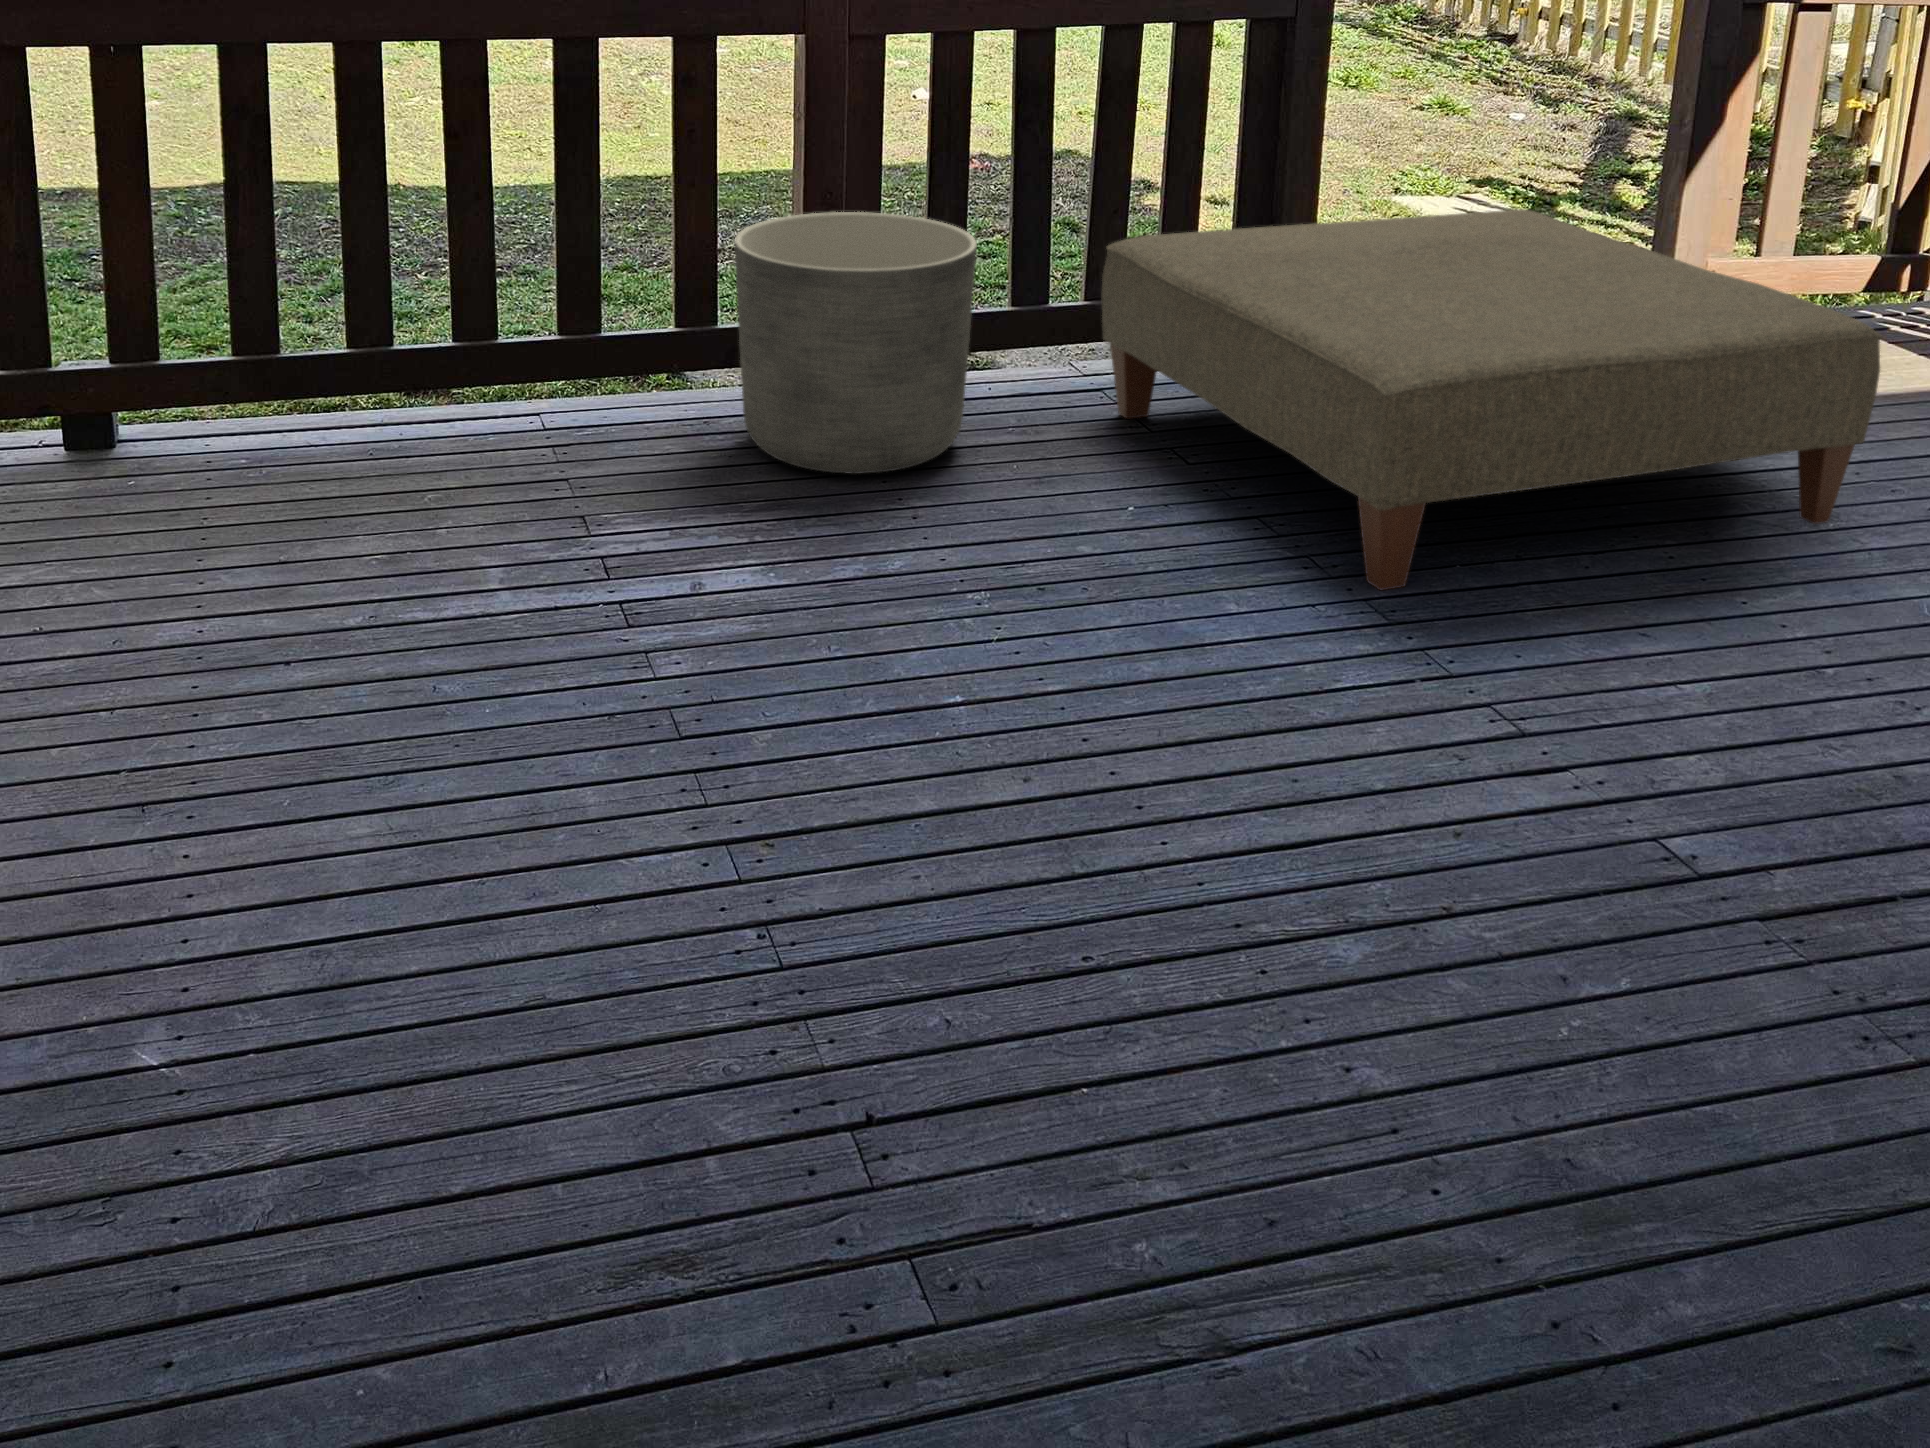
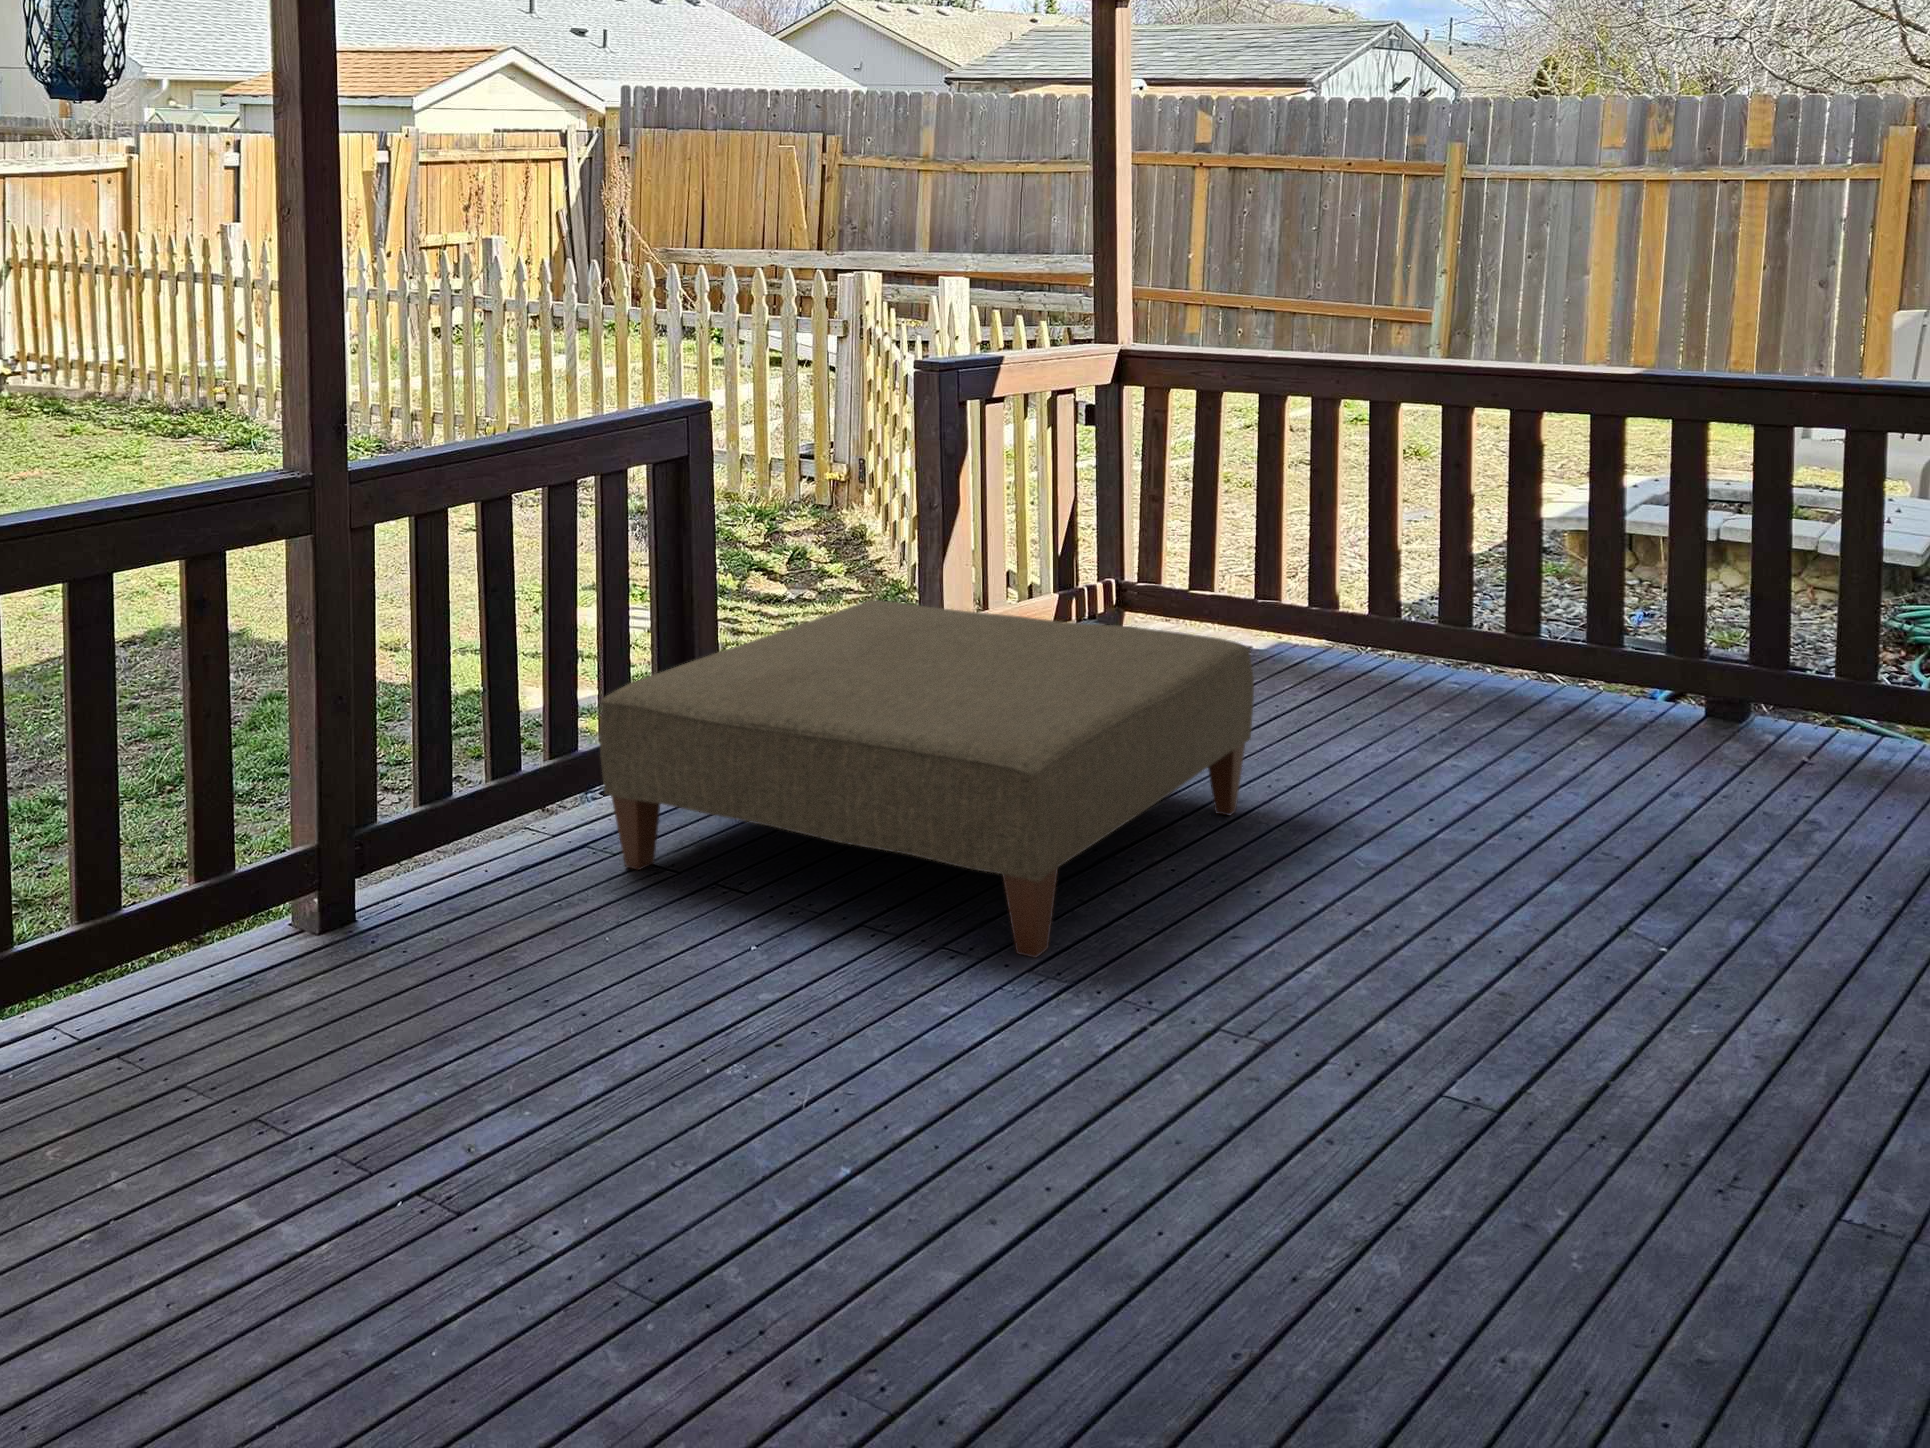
planter: present [734,212,977,474] -> none [290,707,551,1001]

